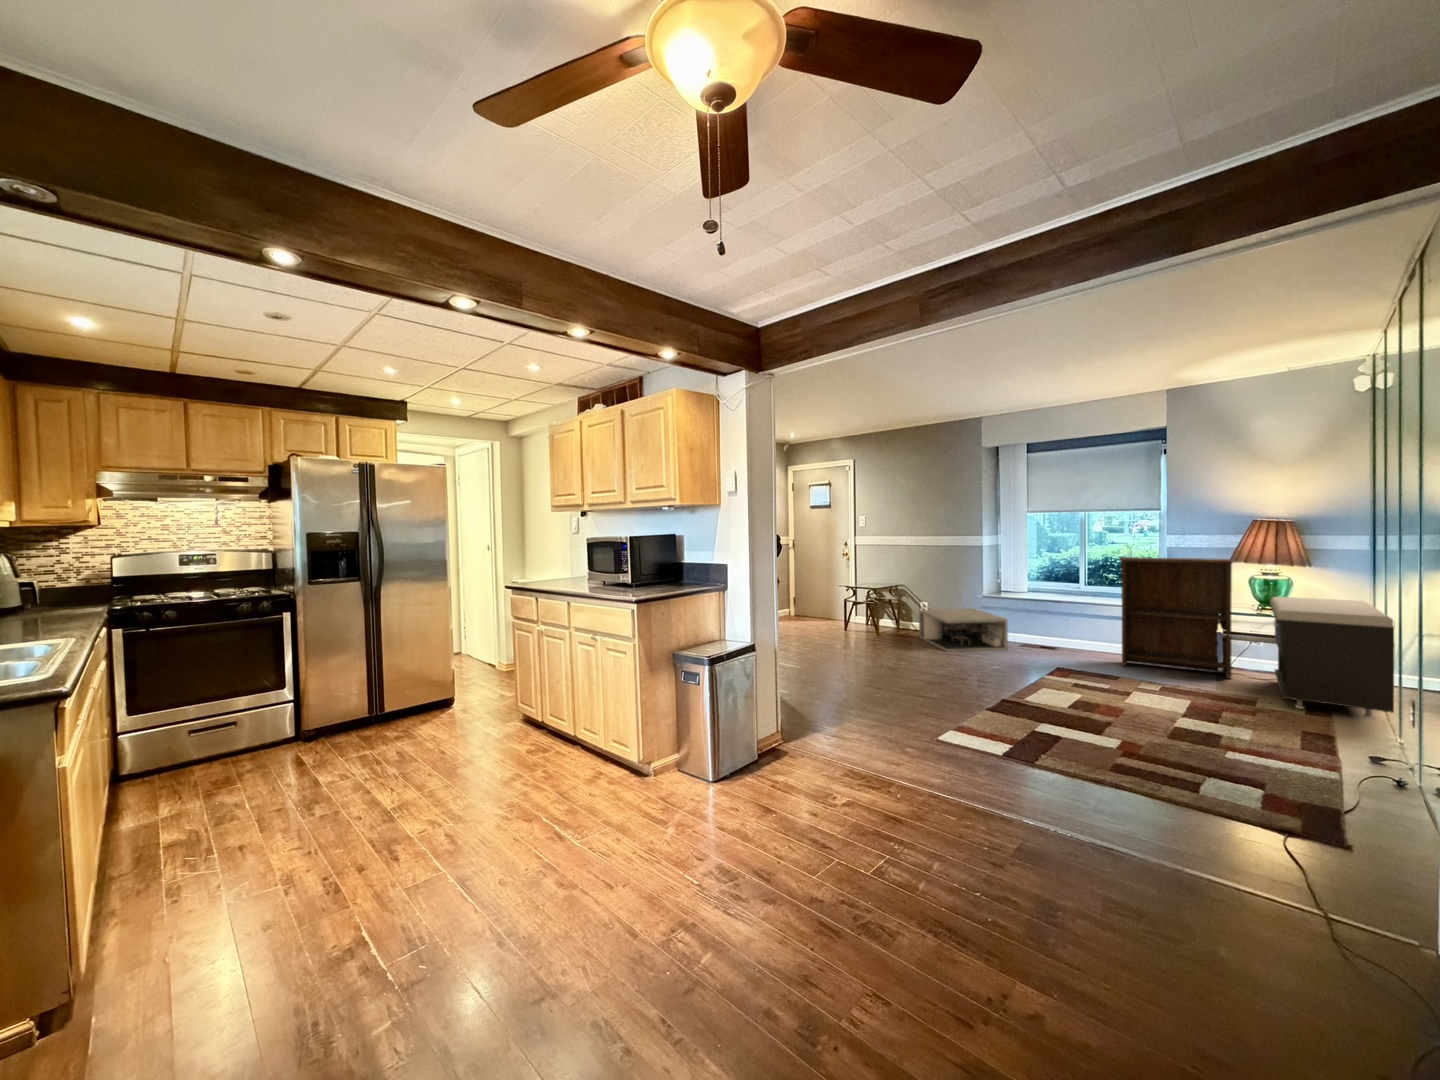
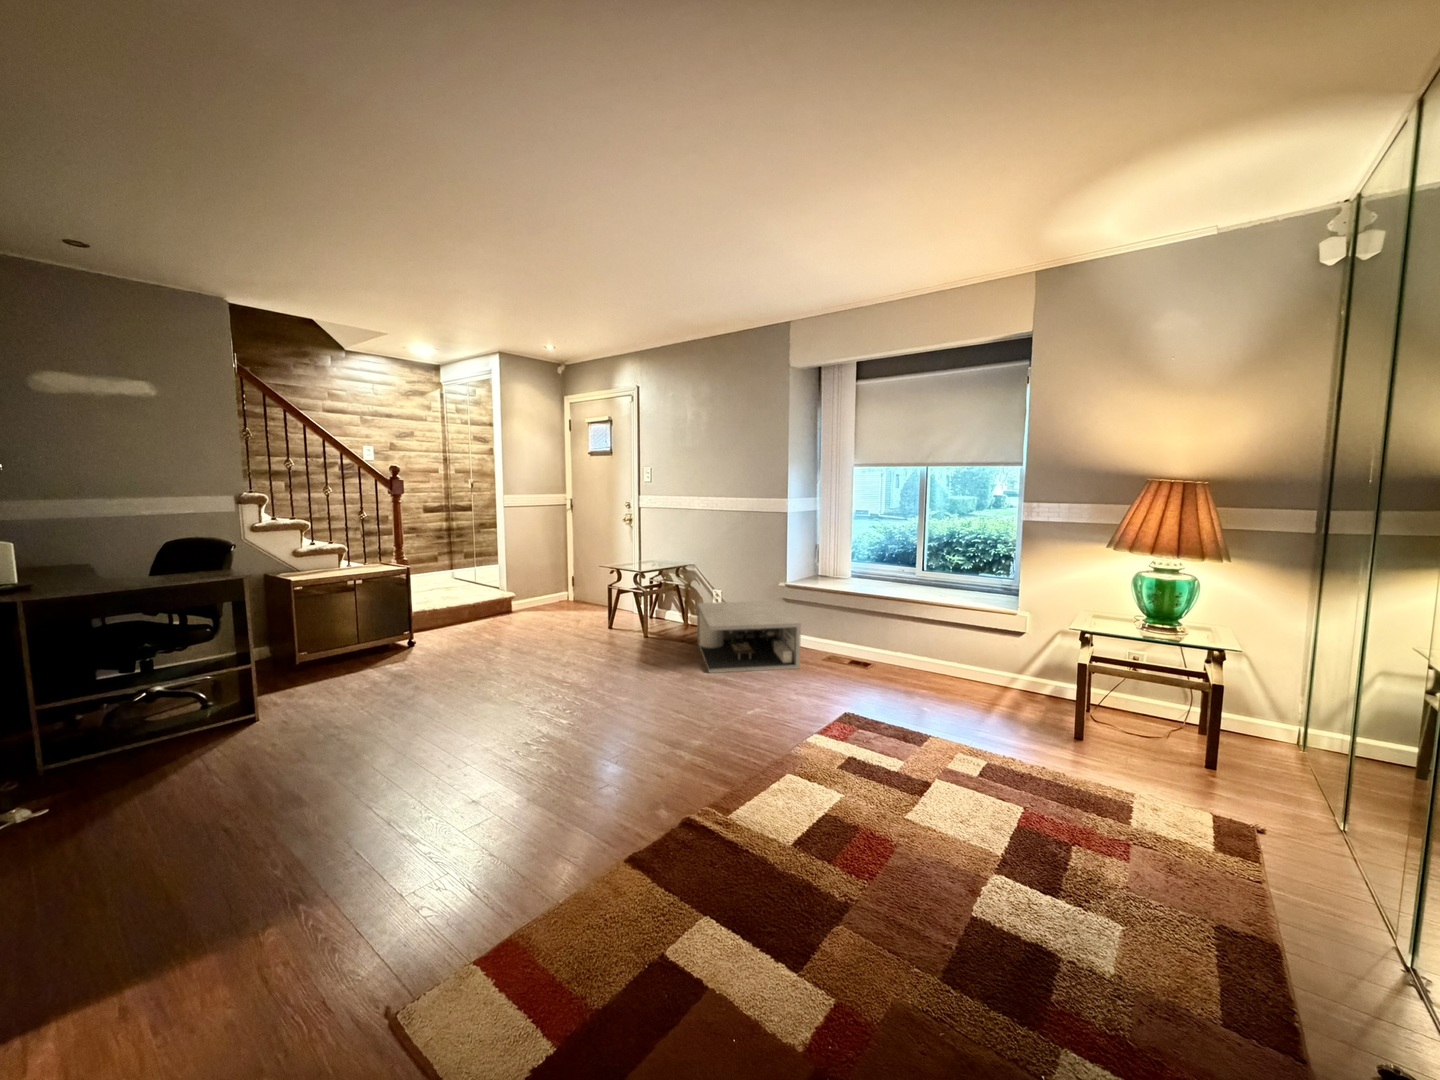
bookshelf: present [1120,557,1234,678] -> none [942,536,1113,738]
storage bench: present [1270,597,1395,719] -> none [1160,608,1395,866]

